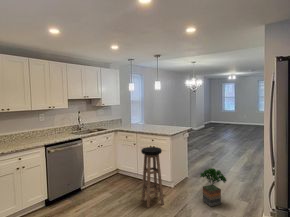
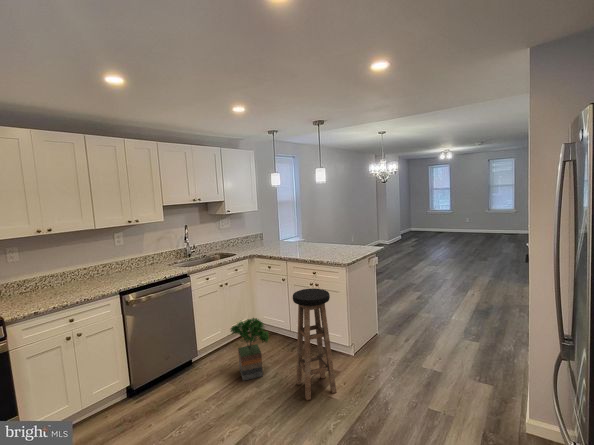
potted tree: present [200,168,227,206] -> present [231,318,269,381]

